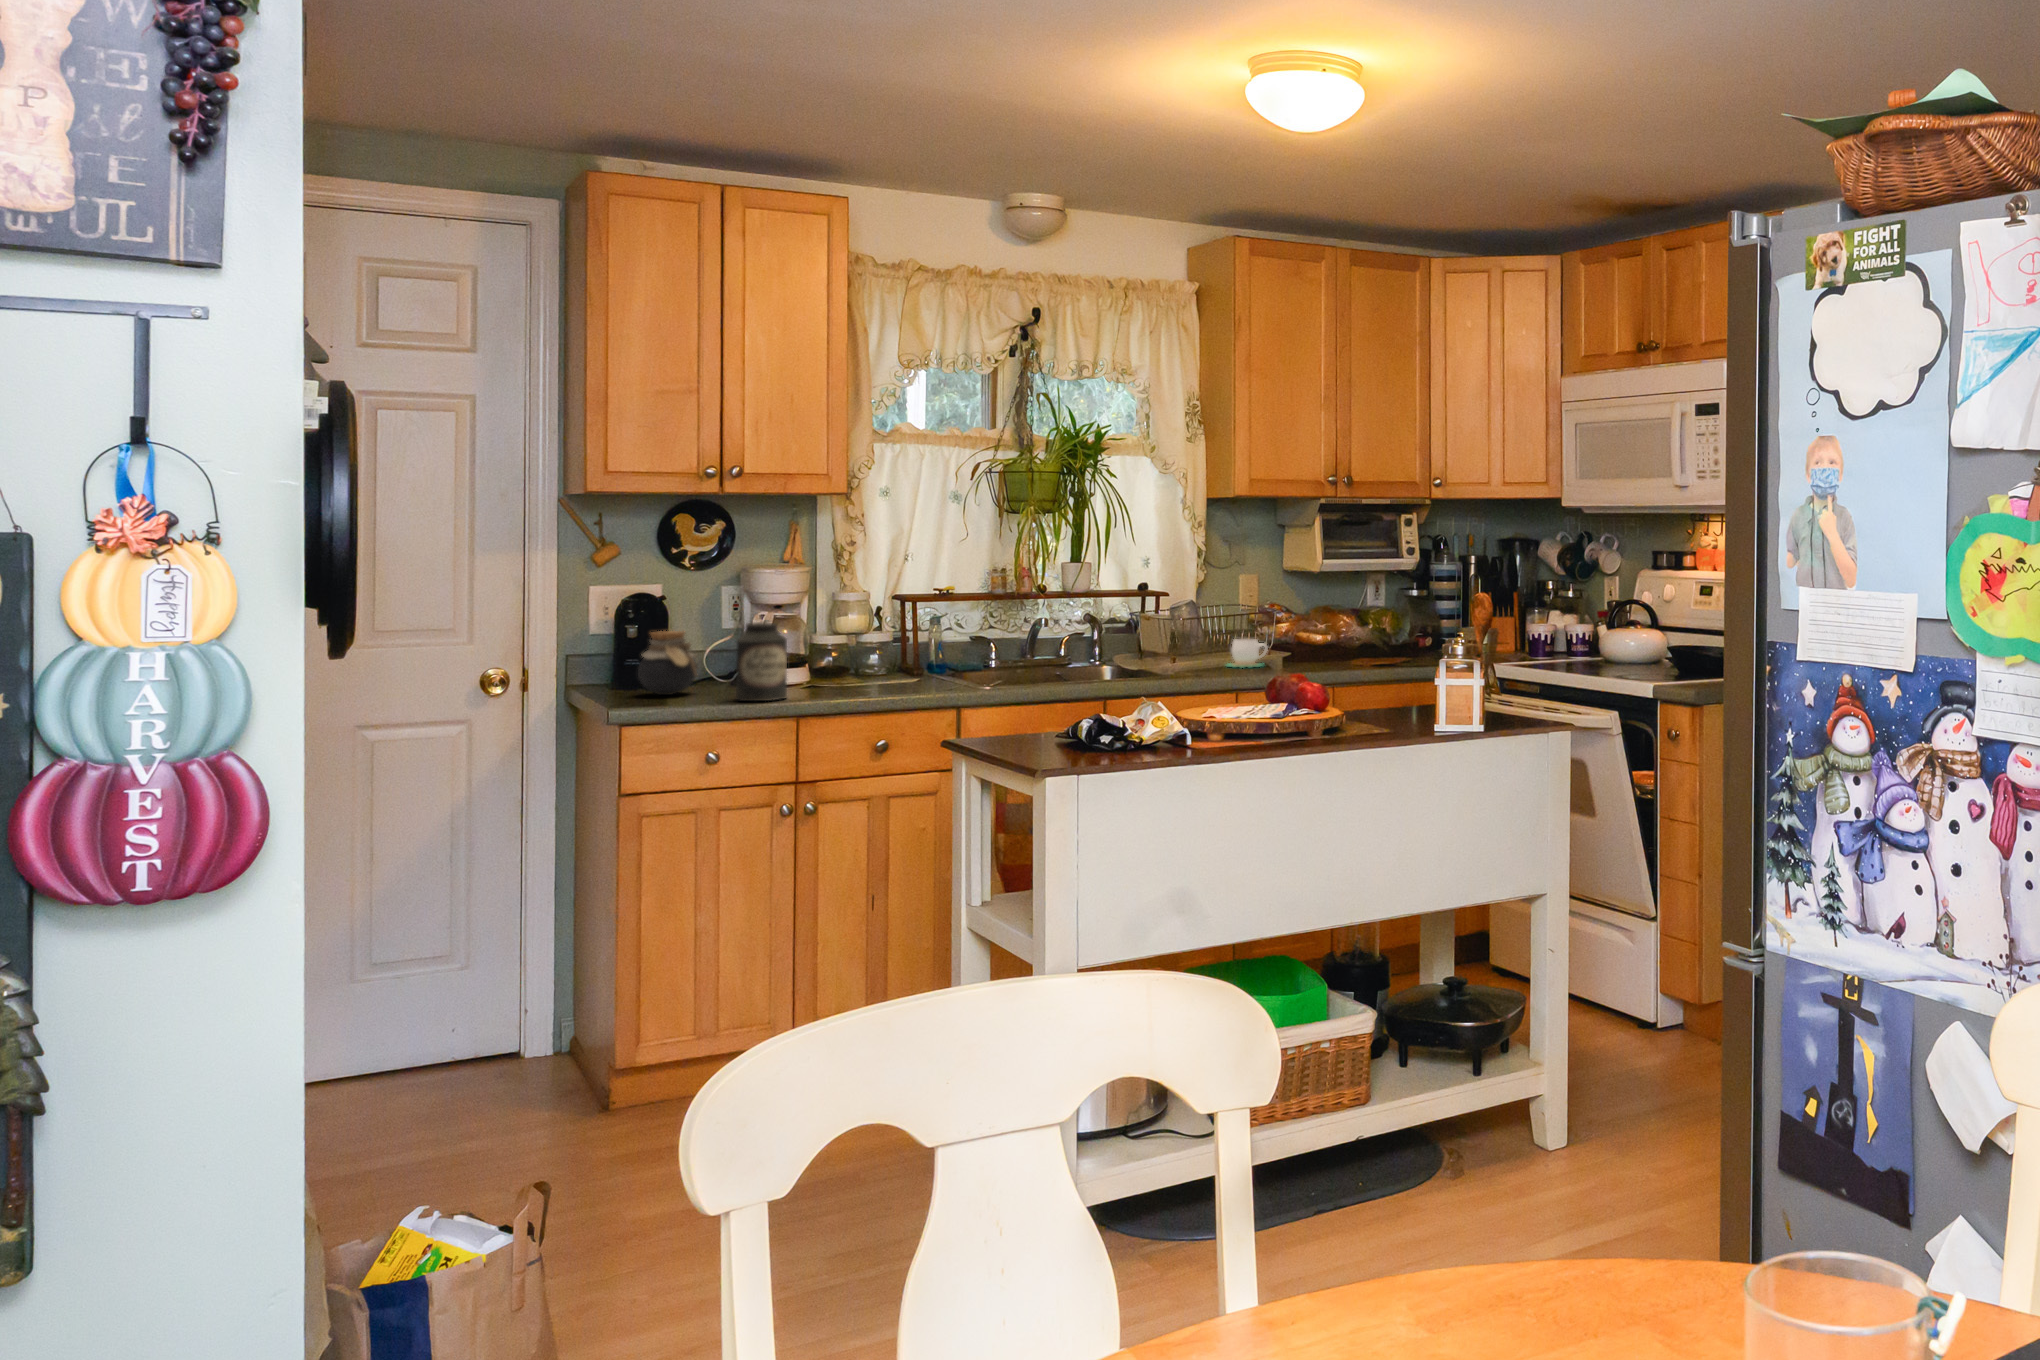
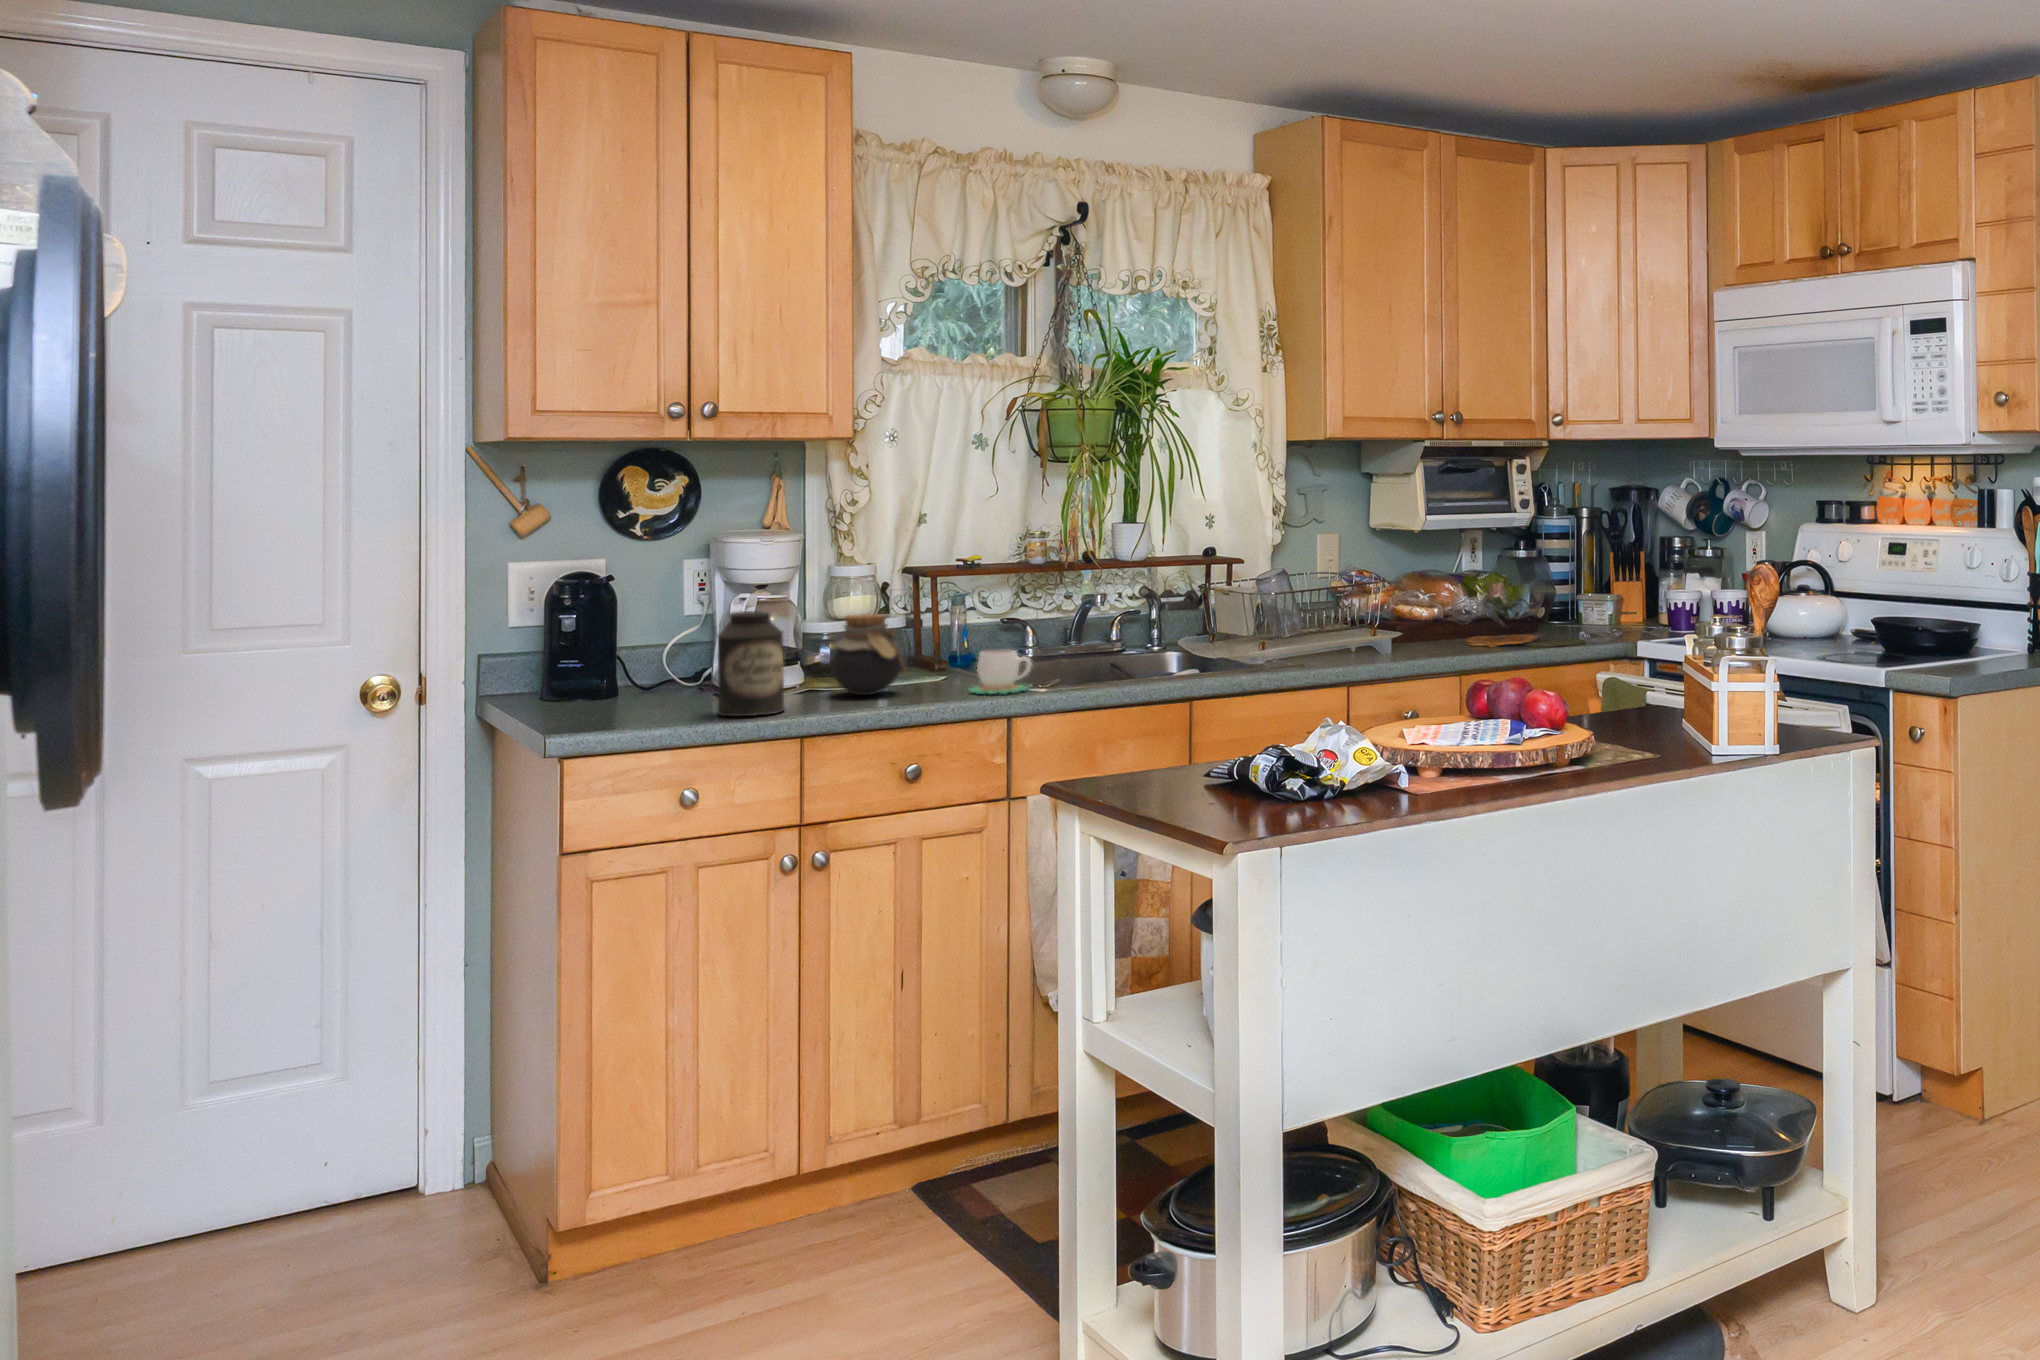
jar: present [638,631,699,695] -> present [831,614,905,695]
mug: present [1227,639,1268,668] -> present [969,650,1032,694]

